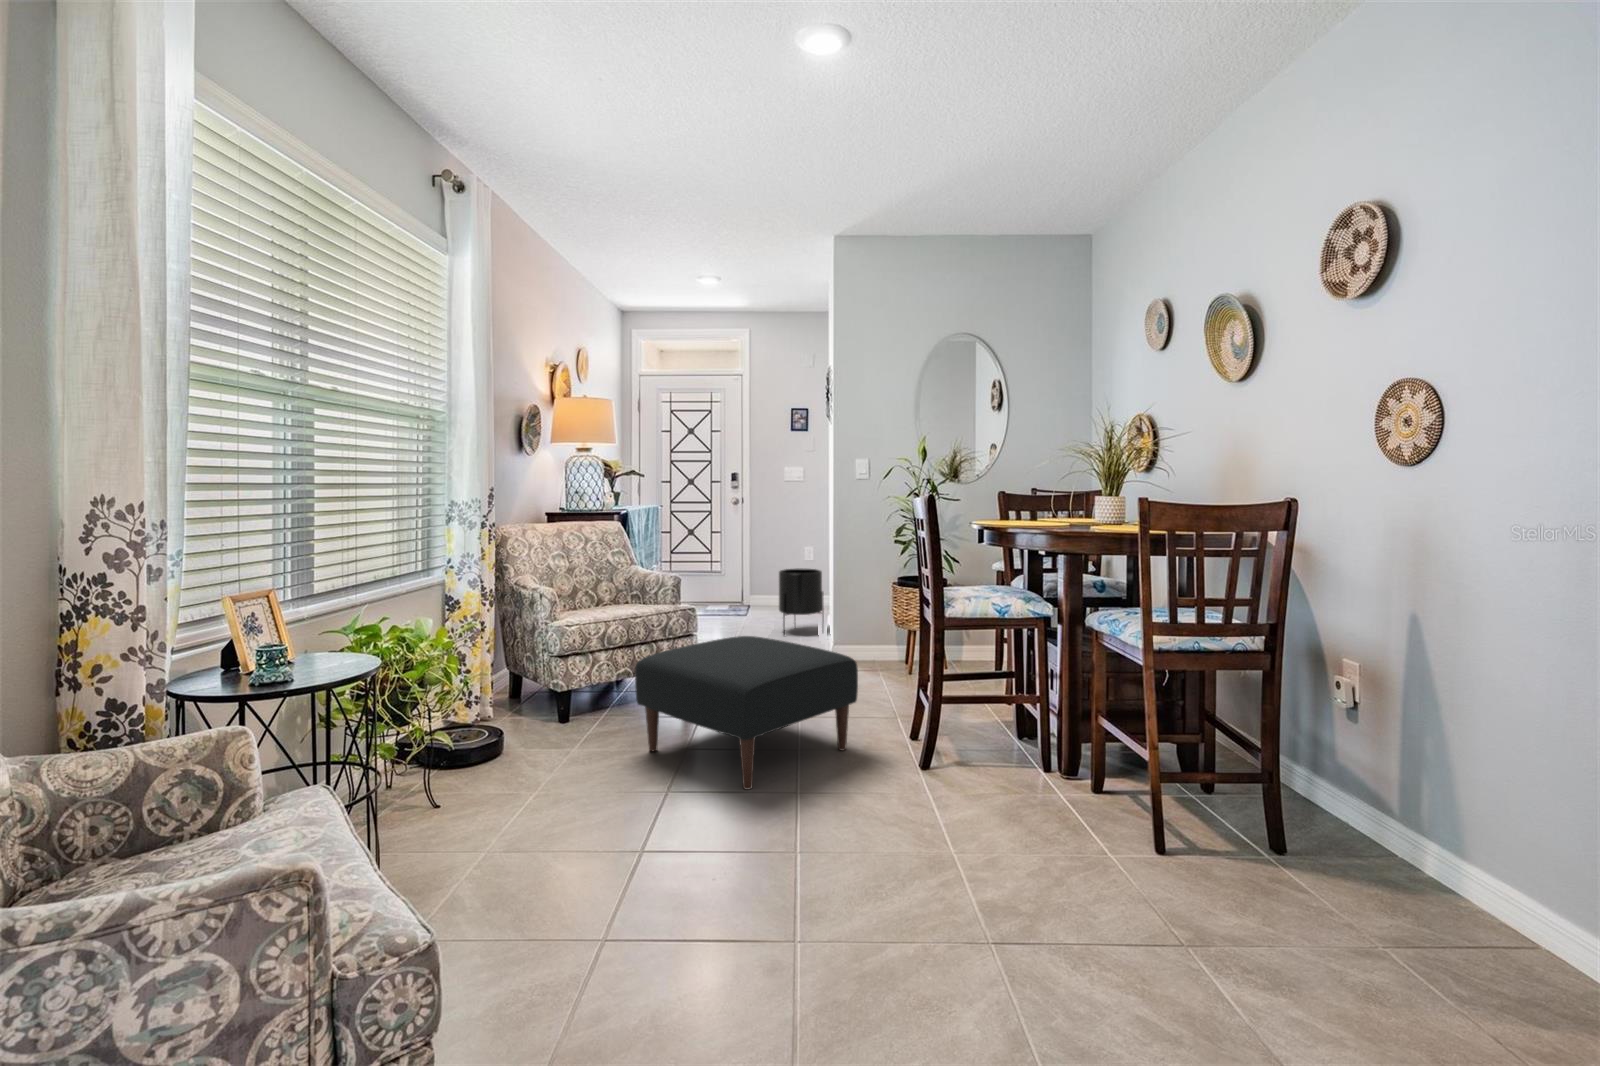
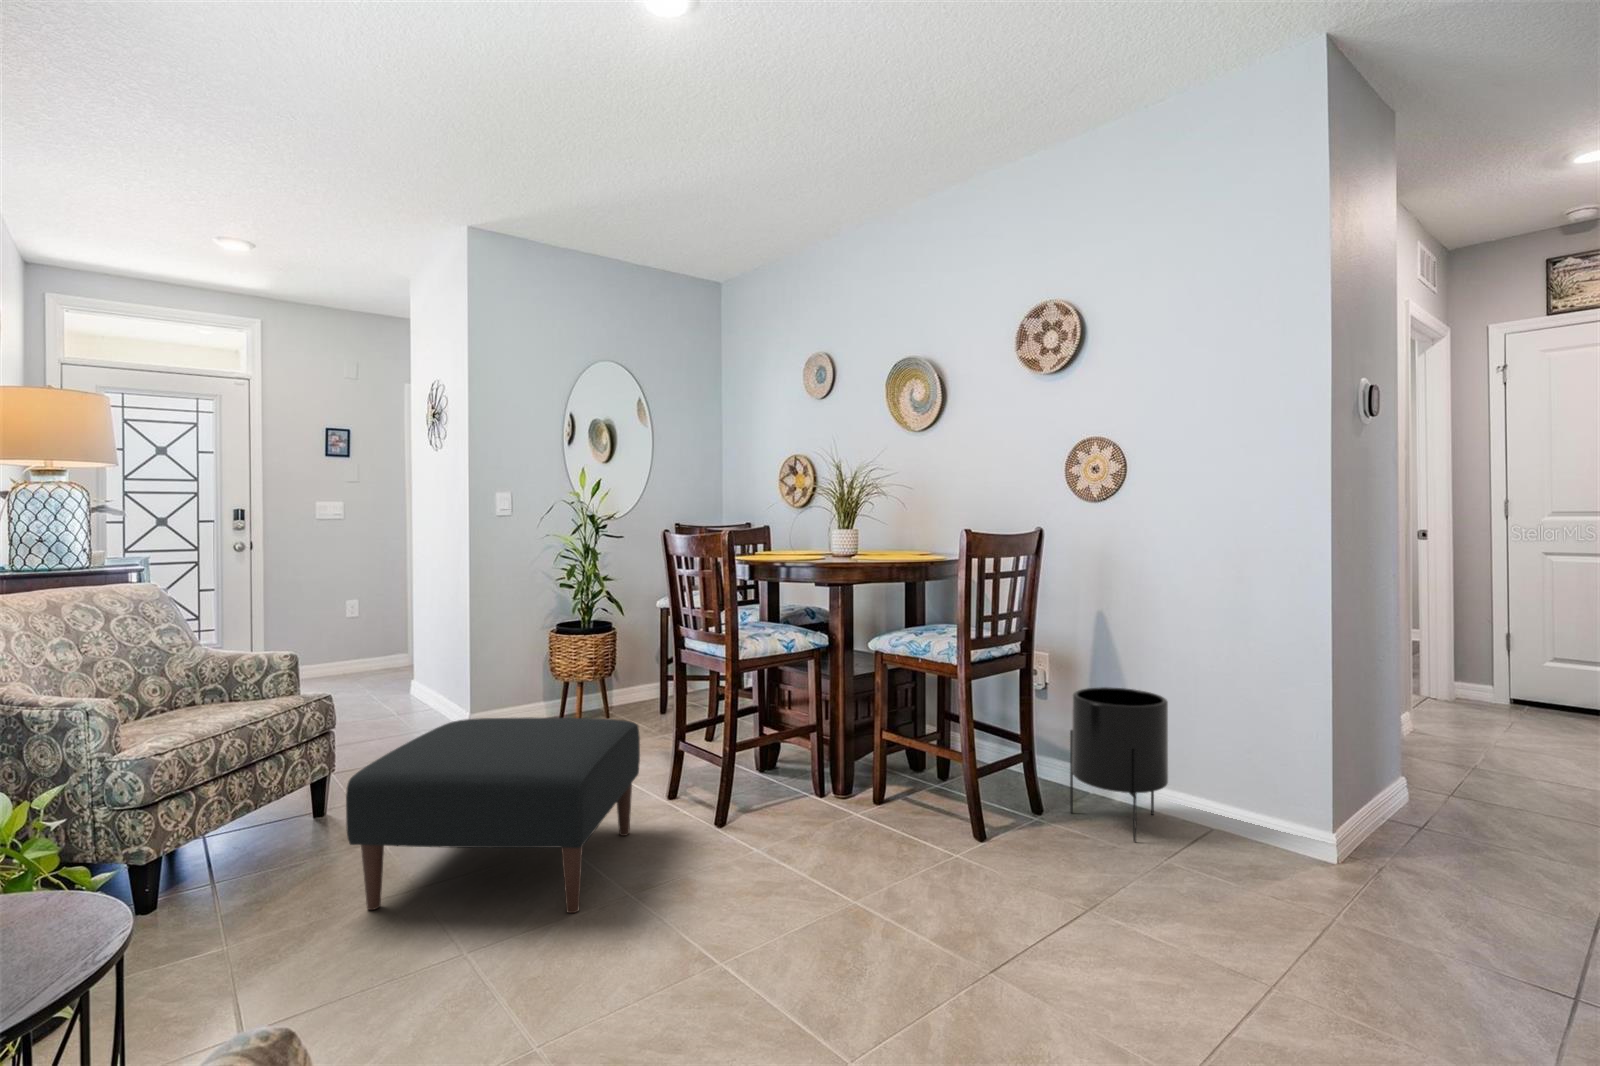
planter: present [779,569,824,635] -> present [1070,687,1168,842]

